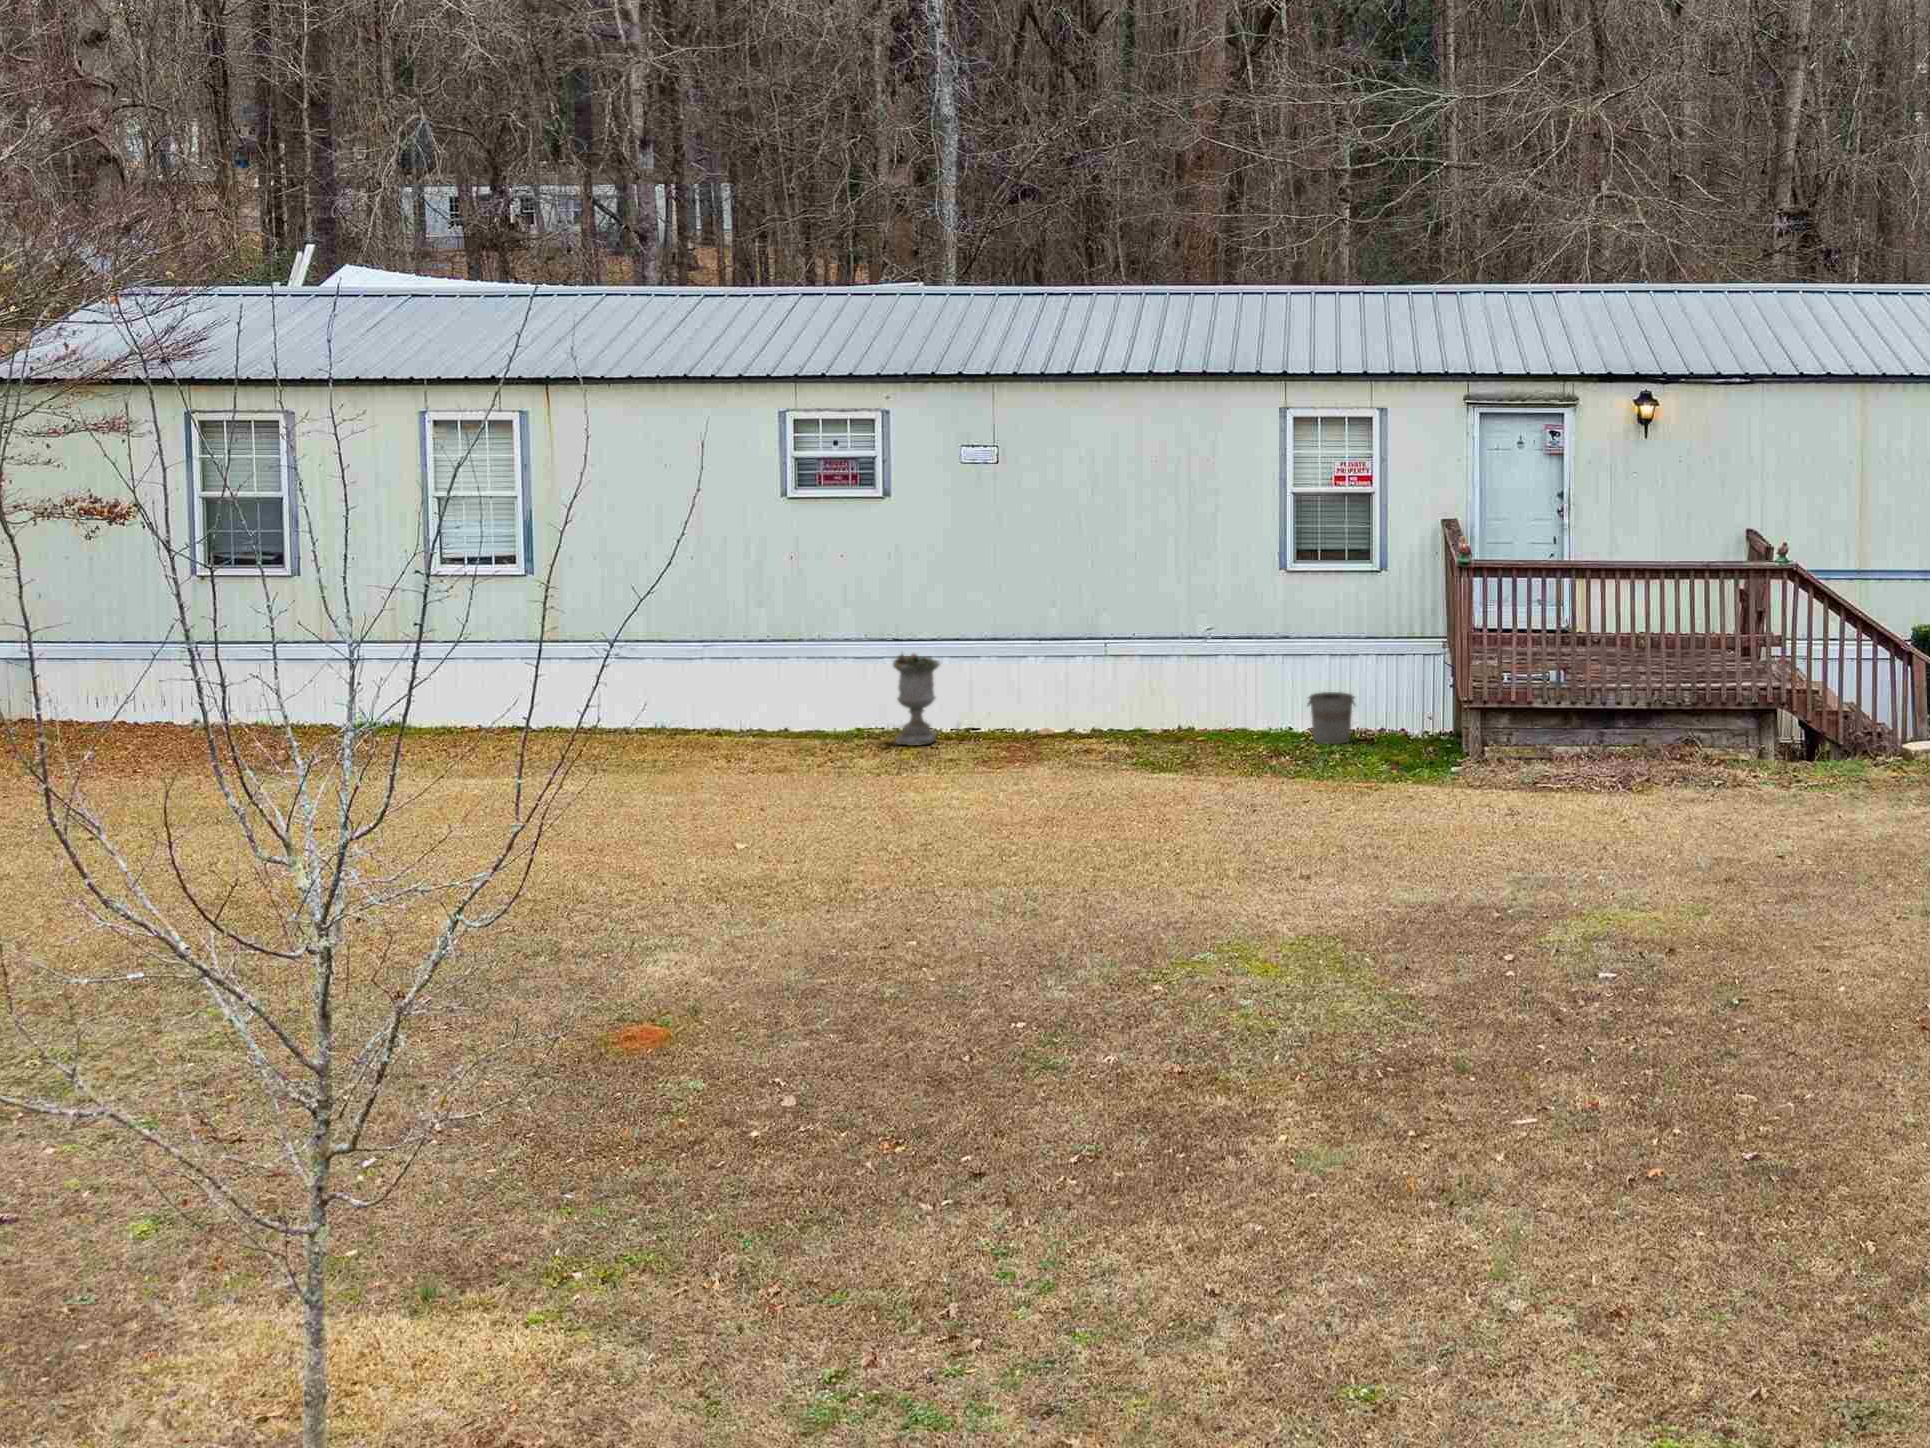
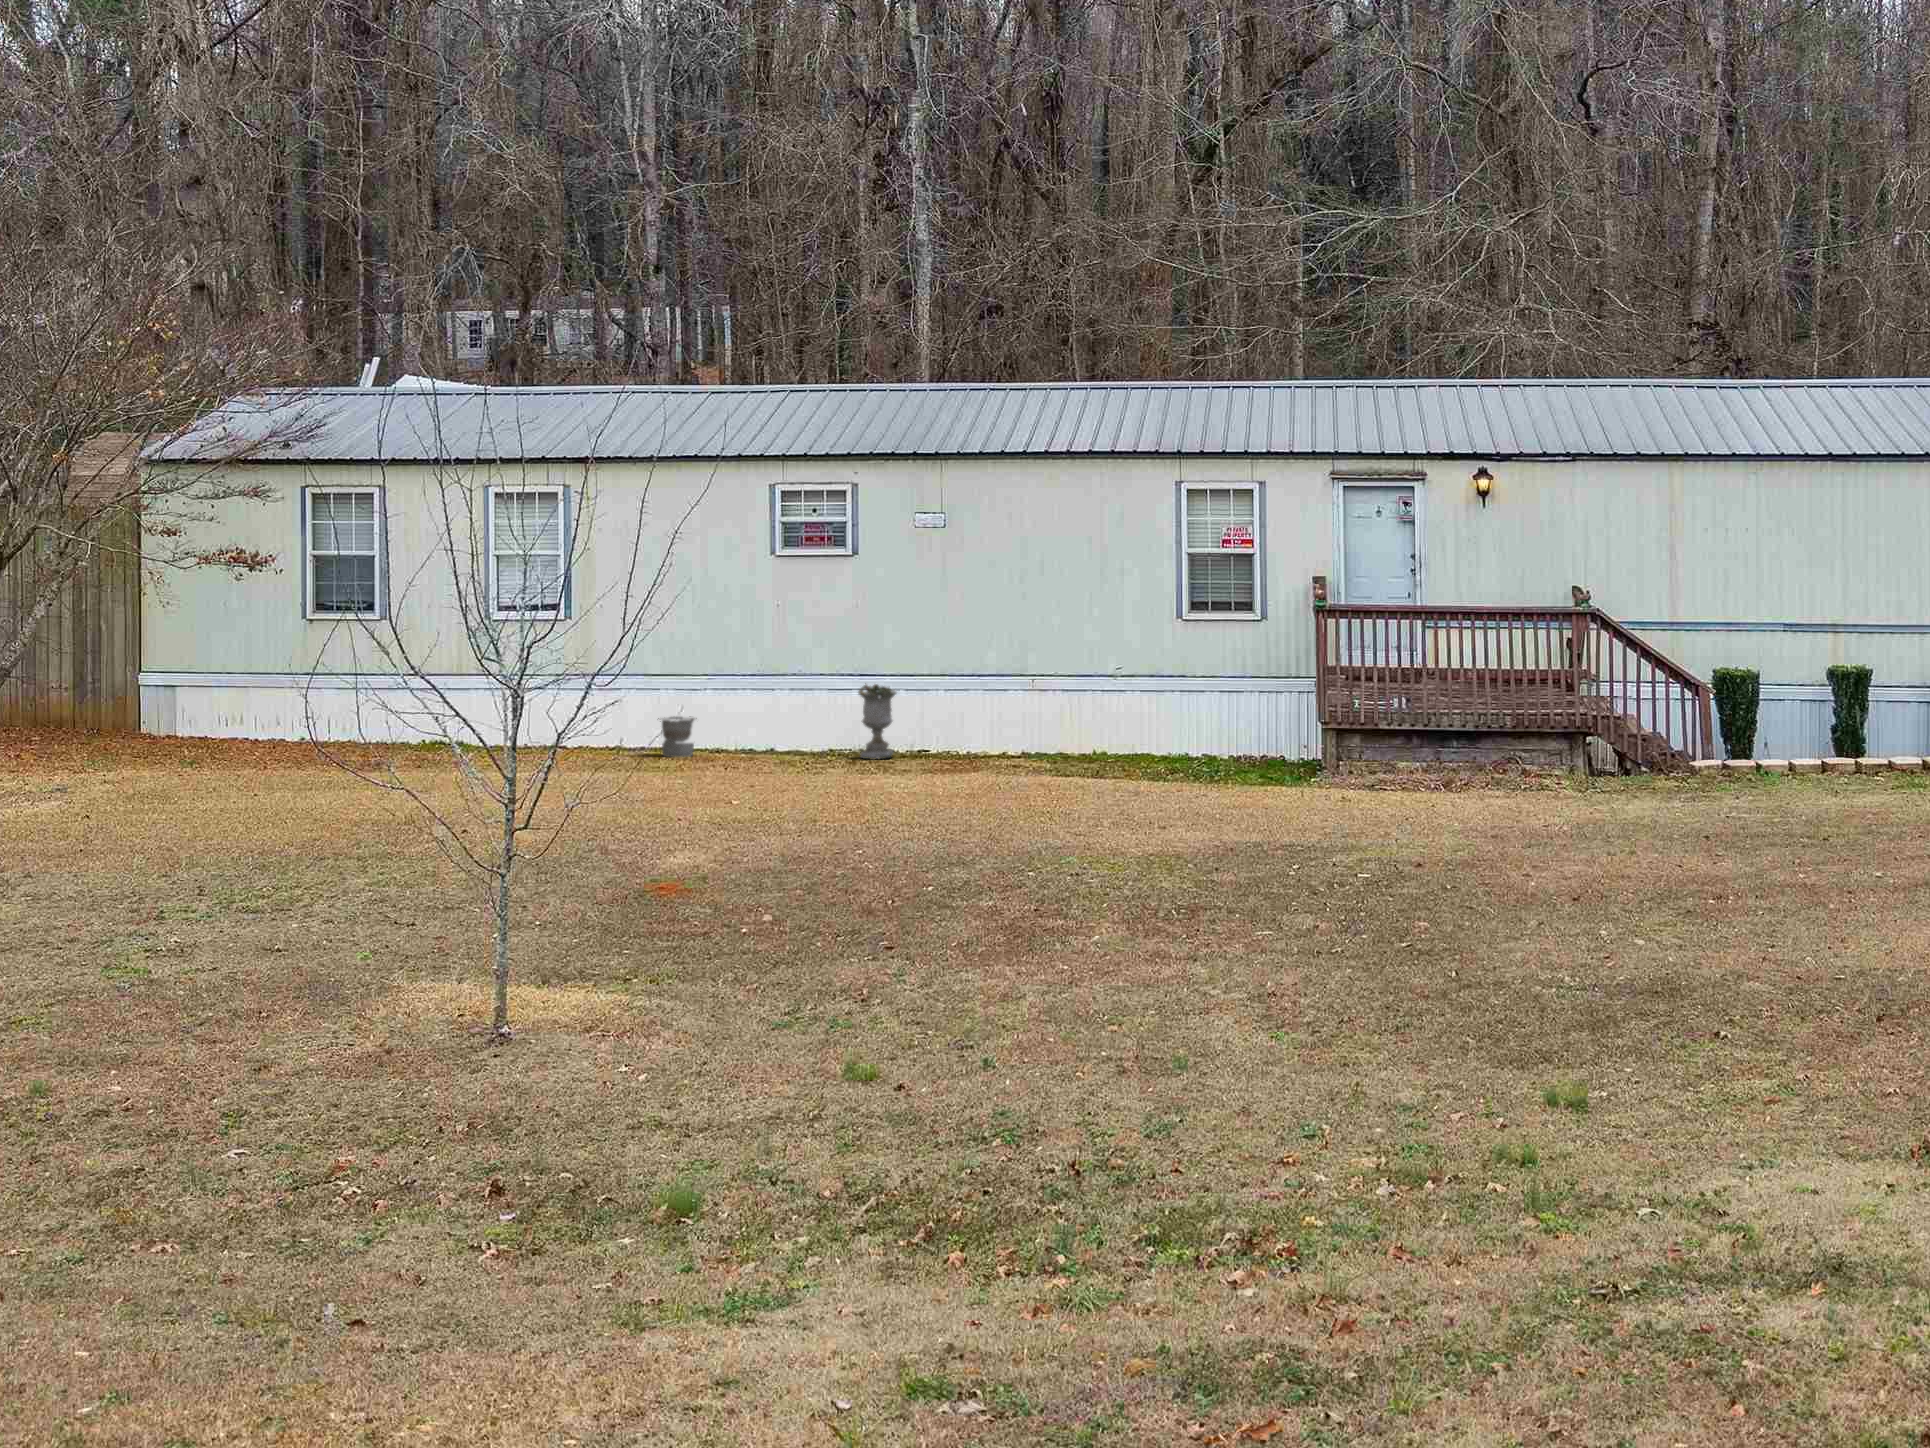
bucket: present [1308,692,1355,744] -> present [658,717,697,757]

